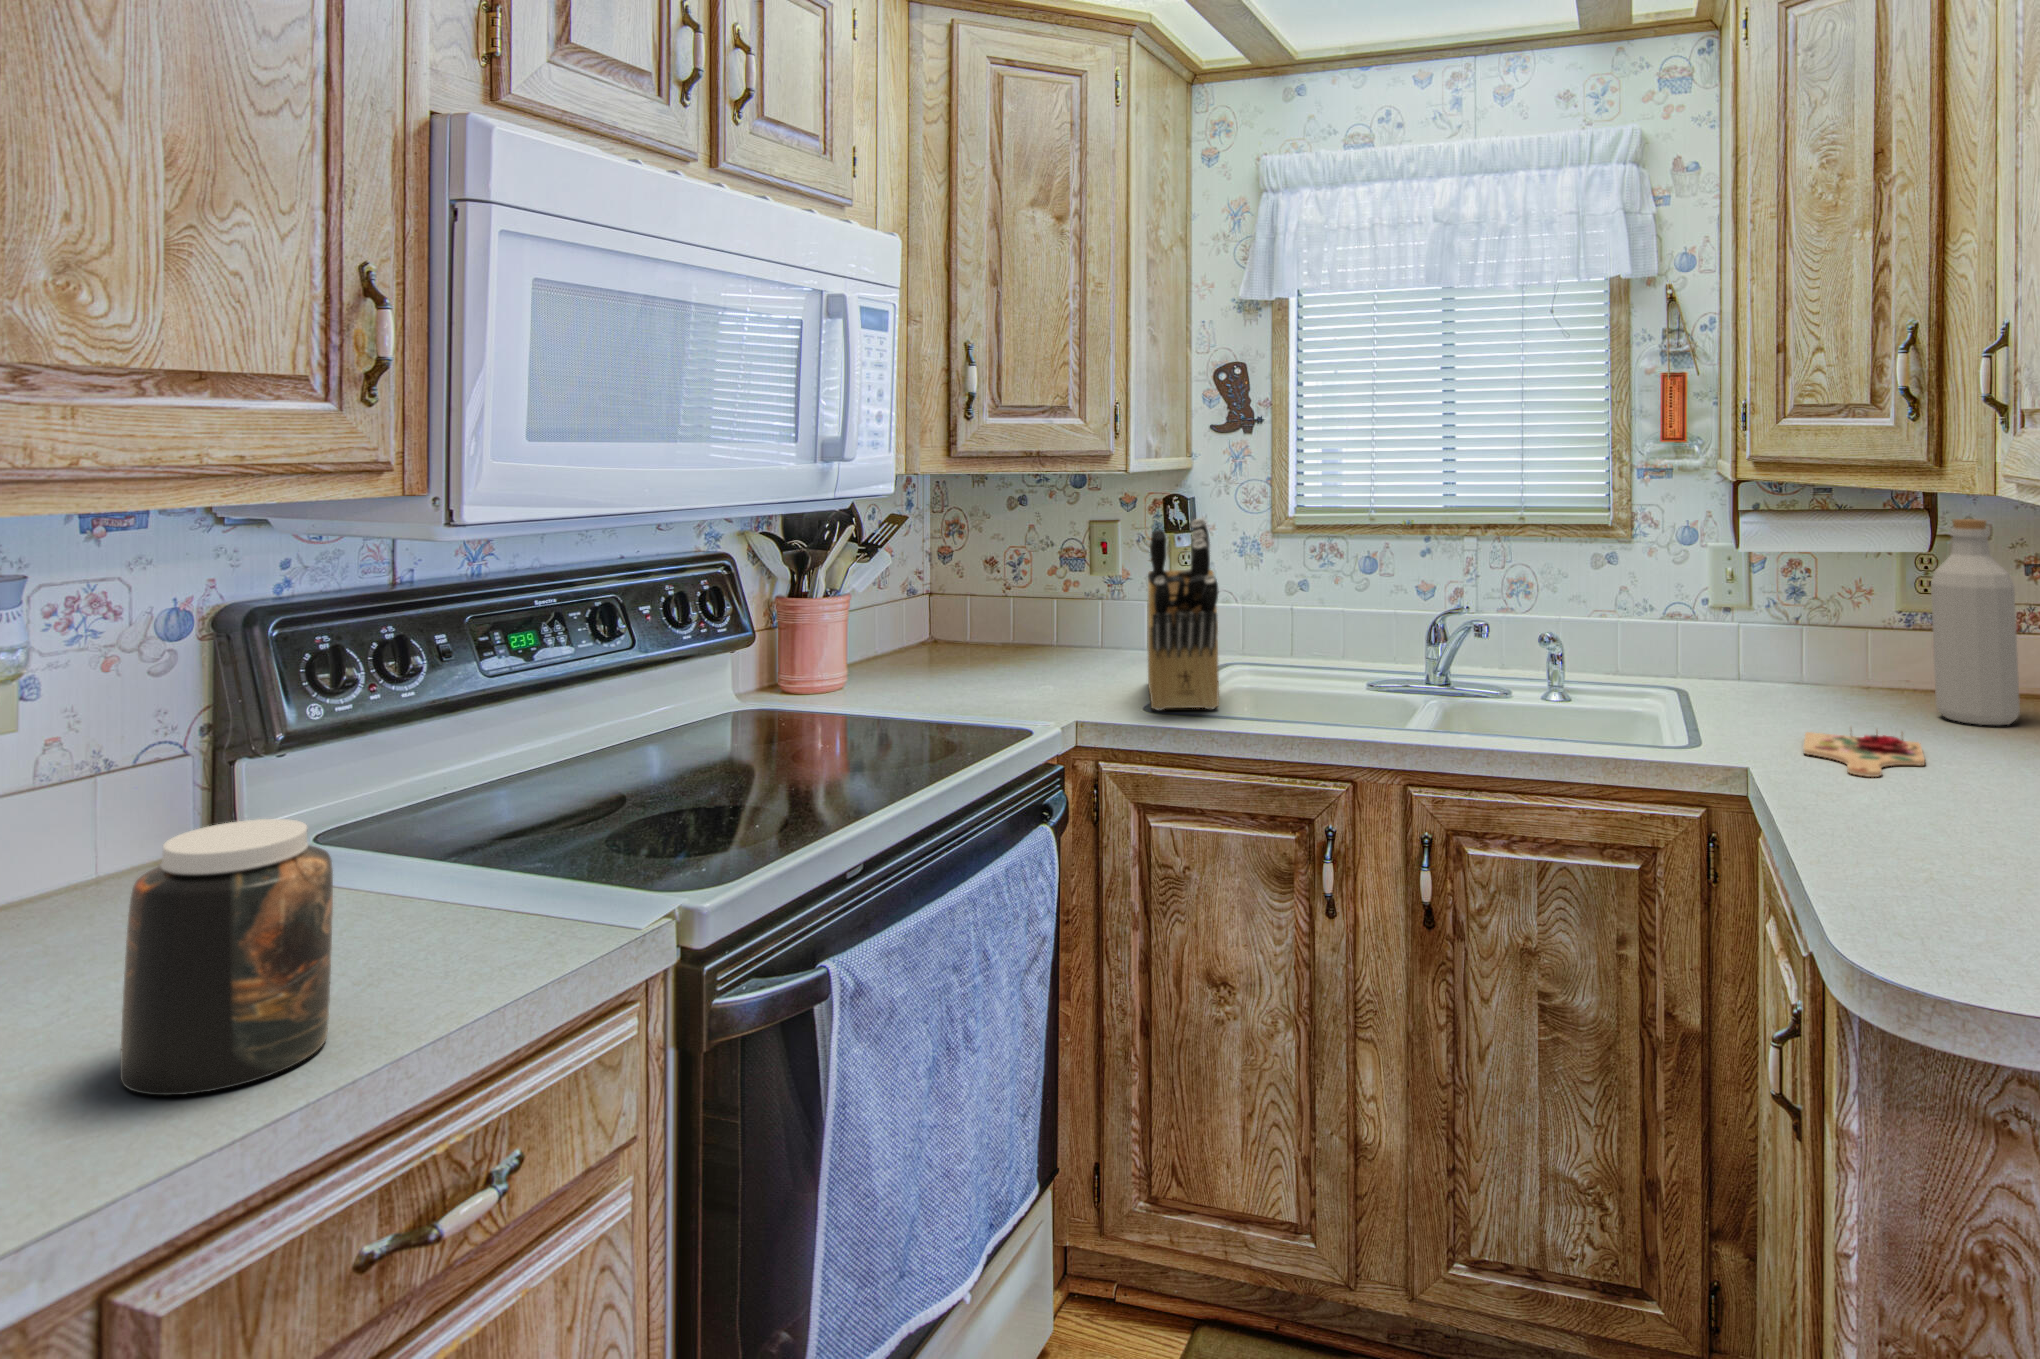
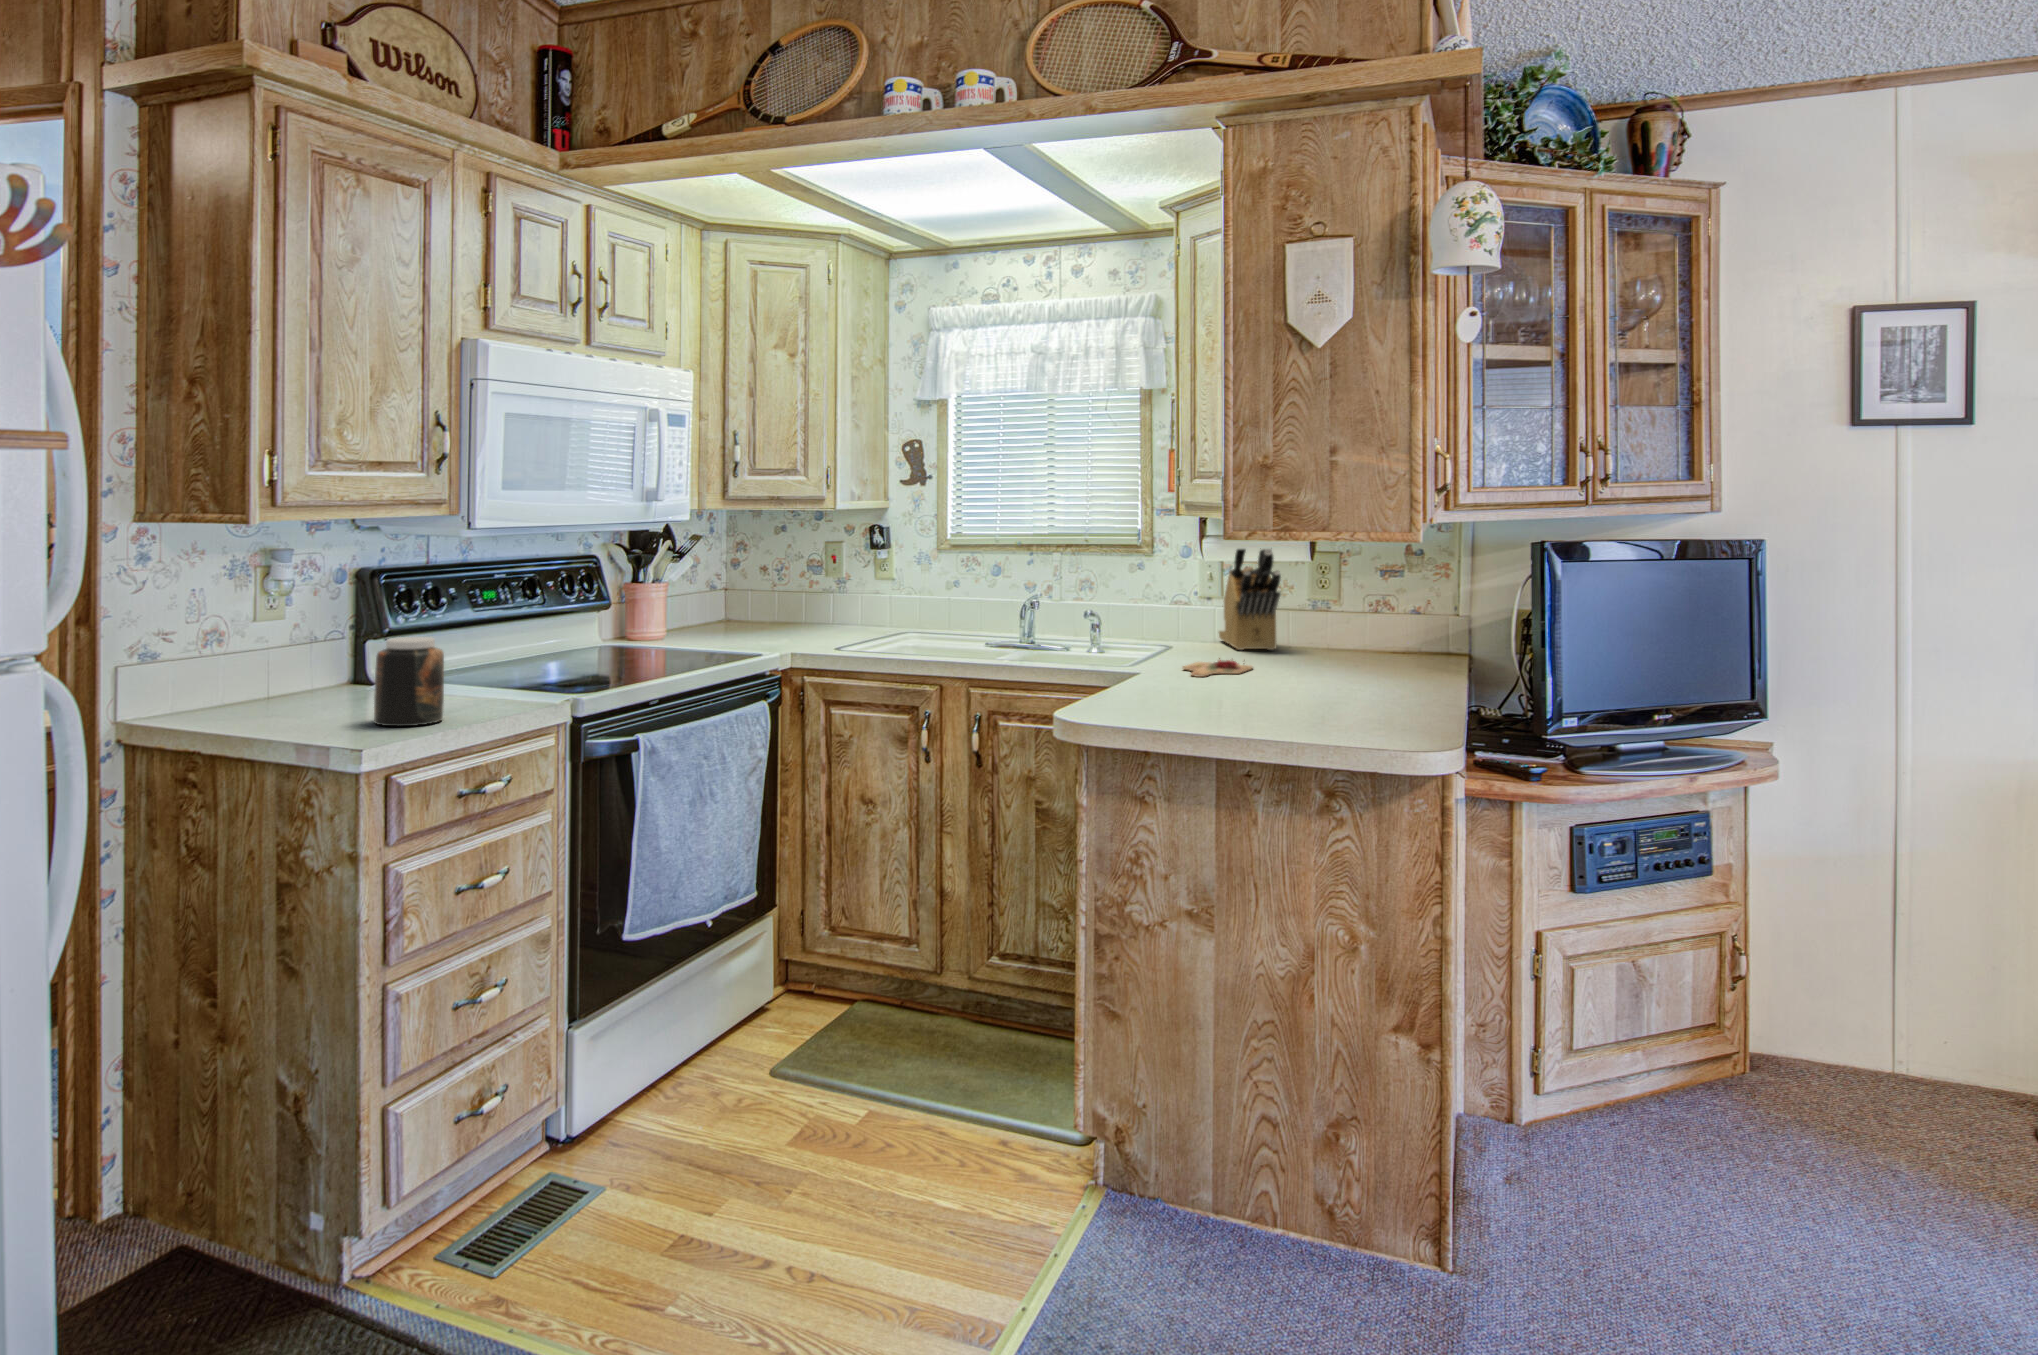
knife block: present [1148,518,1219,710] -> present [1219,549,1281,650]
bottle: present [1931,519,2020,725] -> none [1295,543,1338,662]

